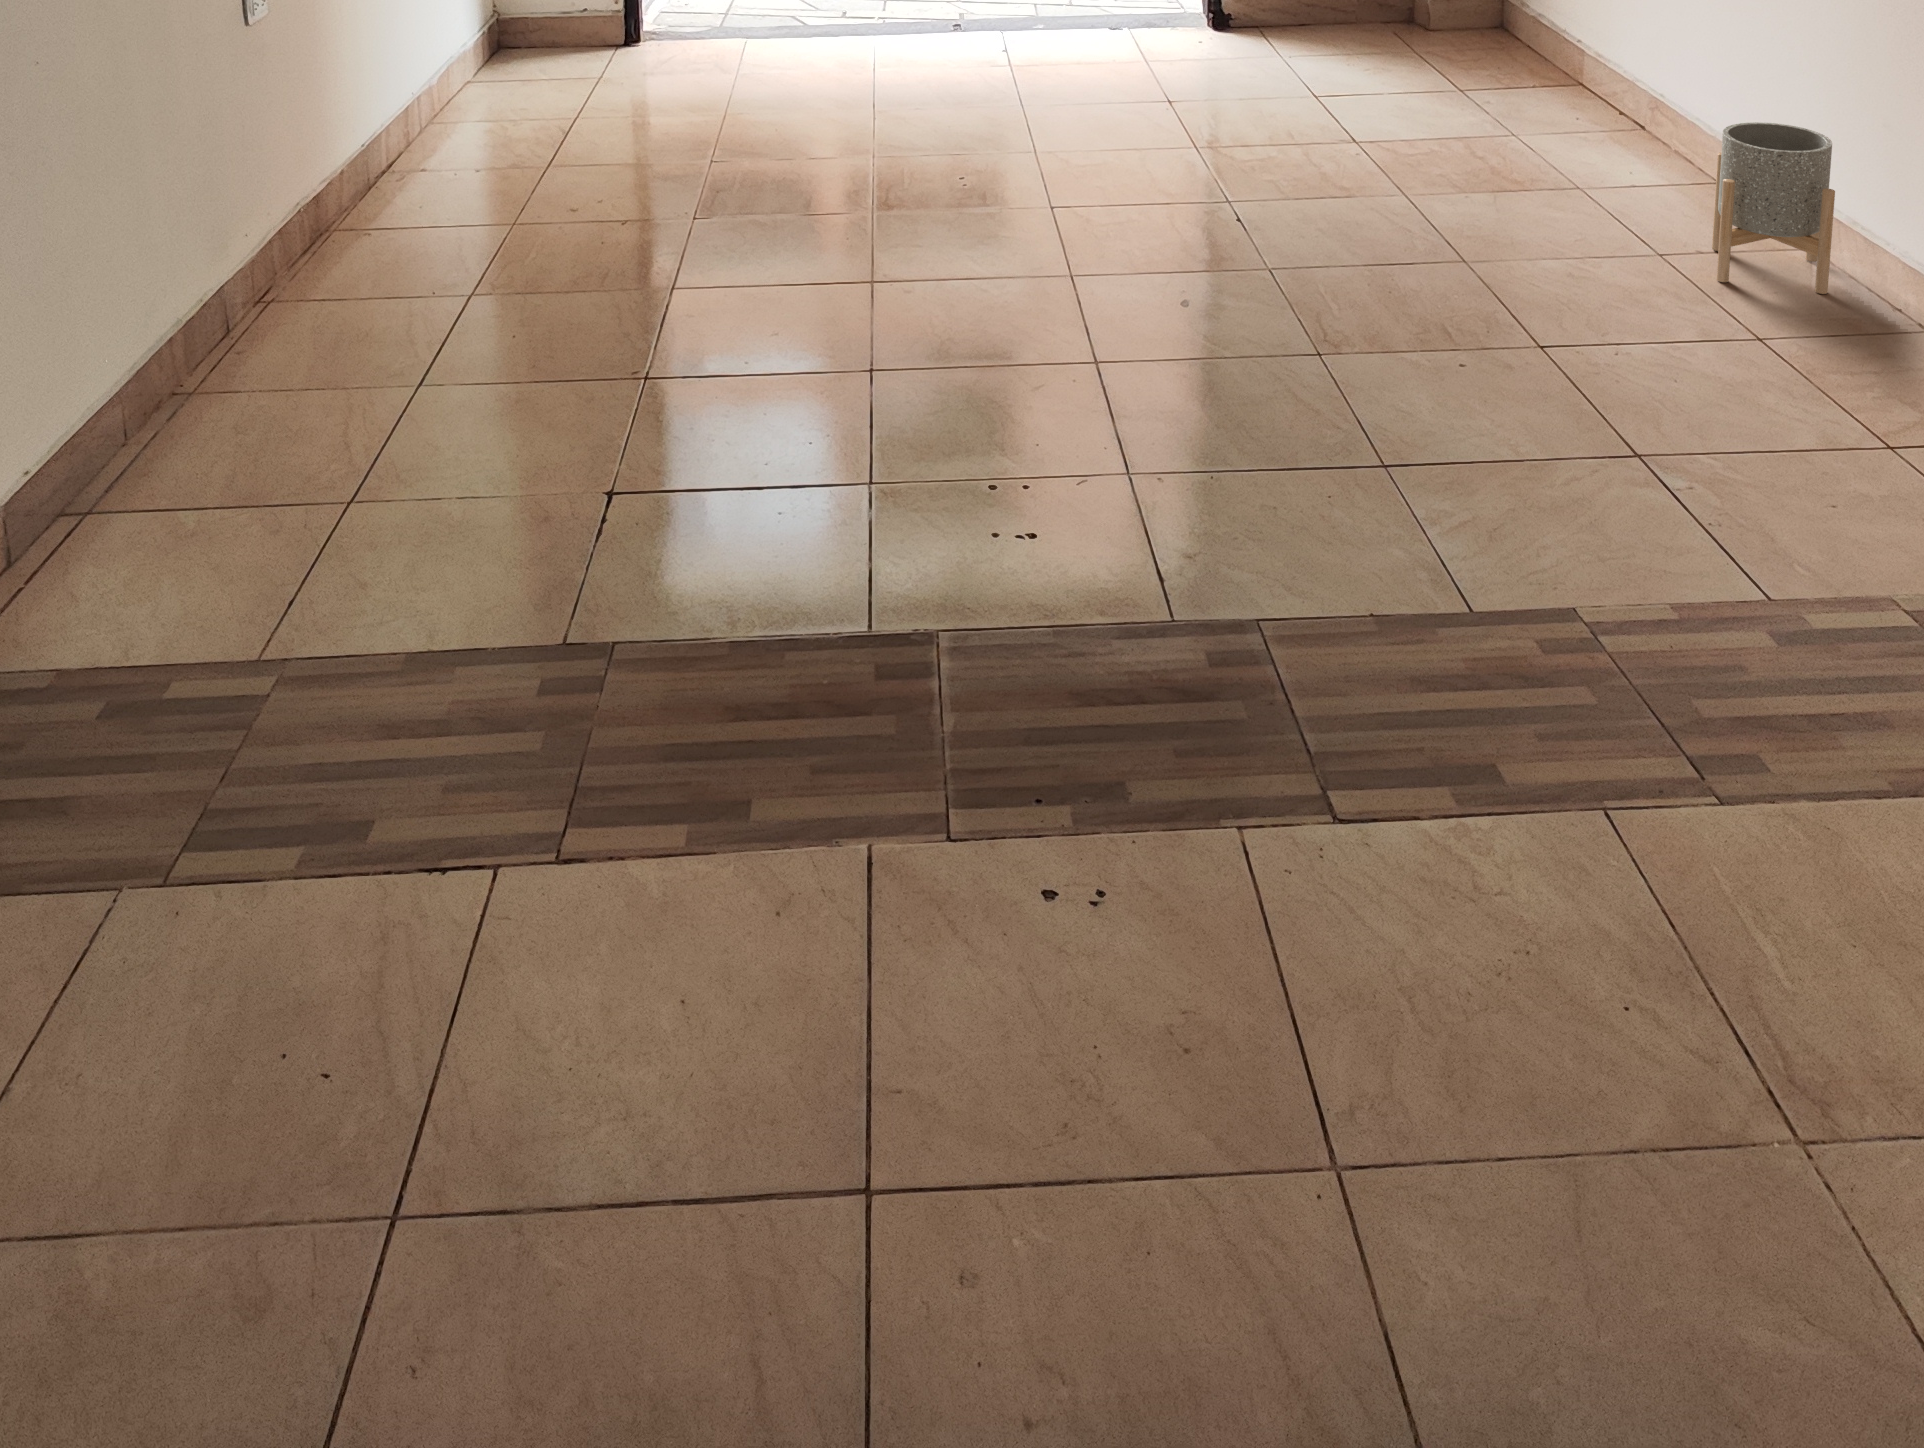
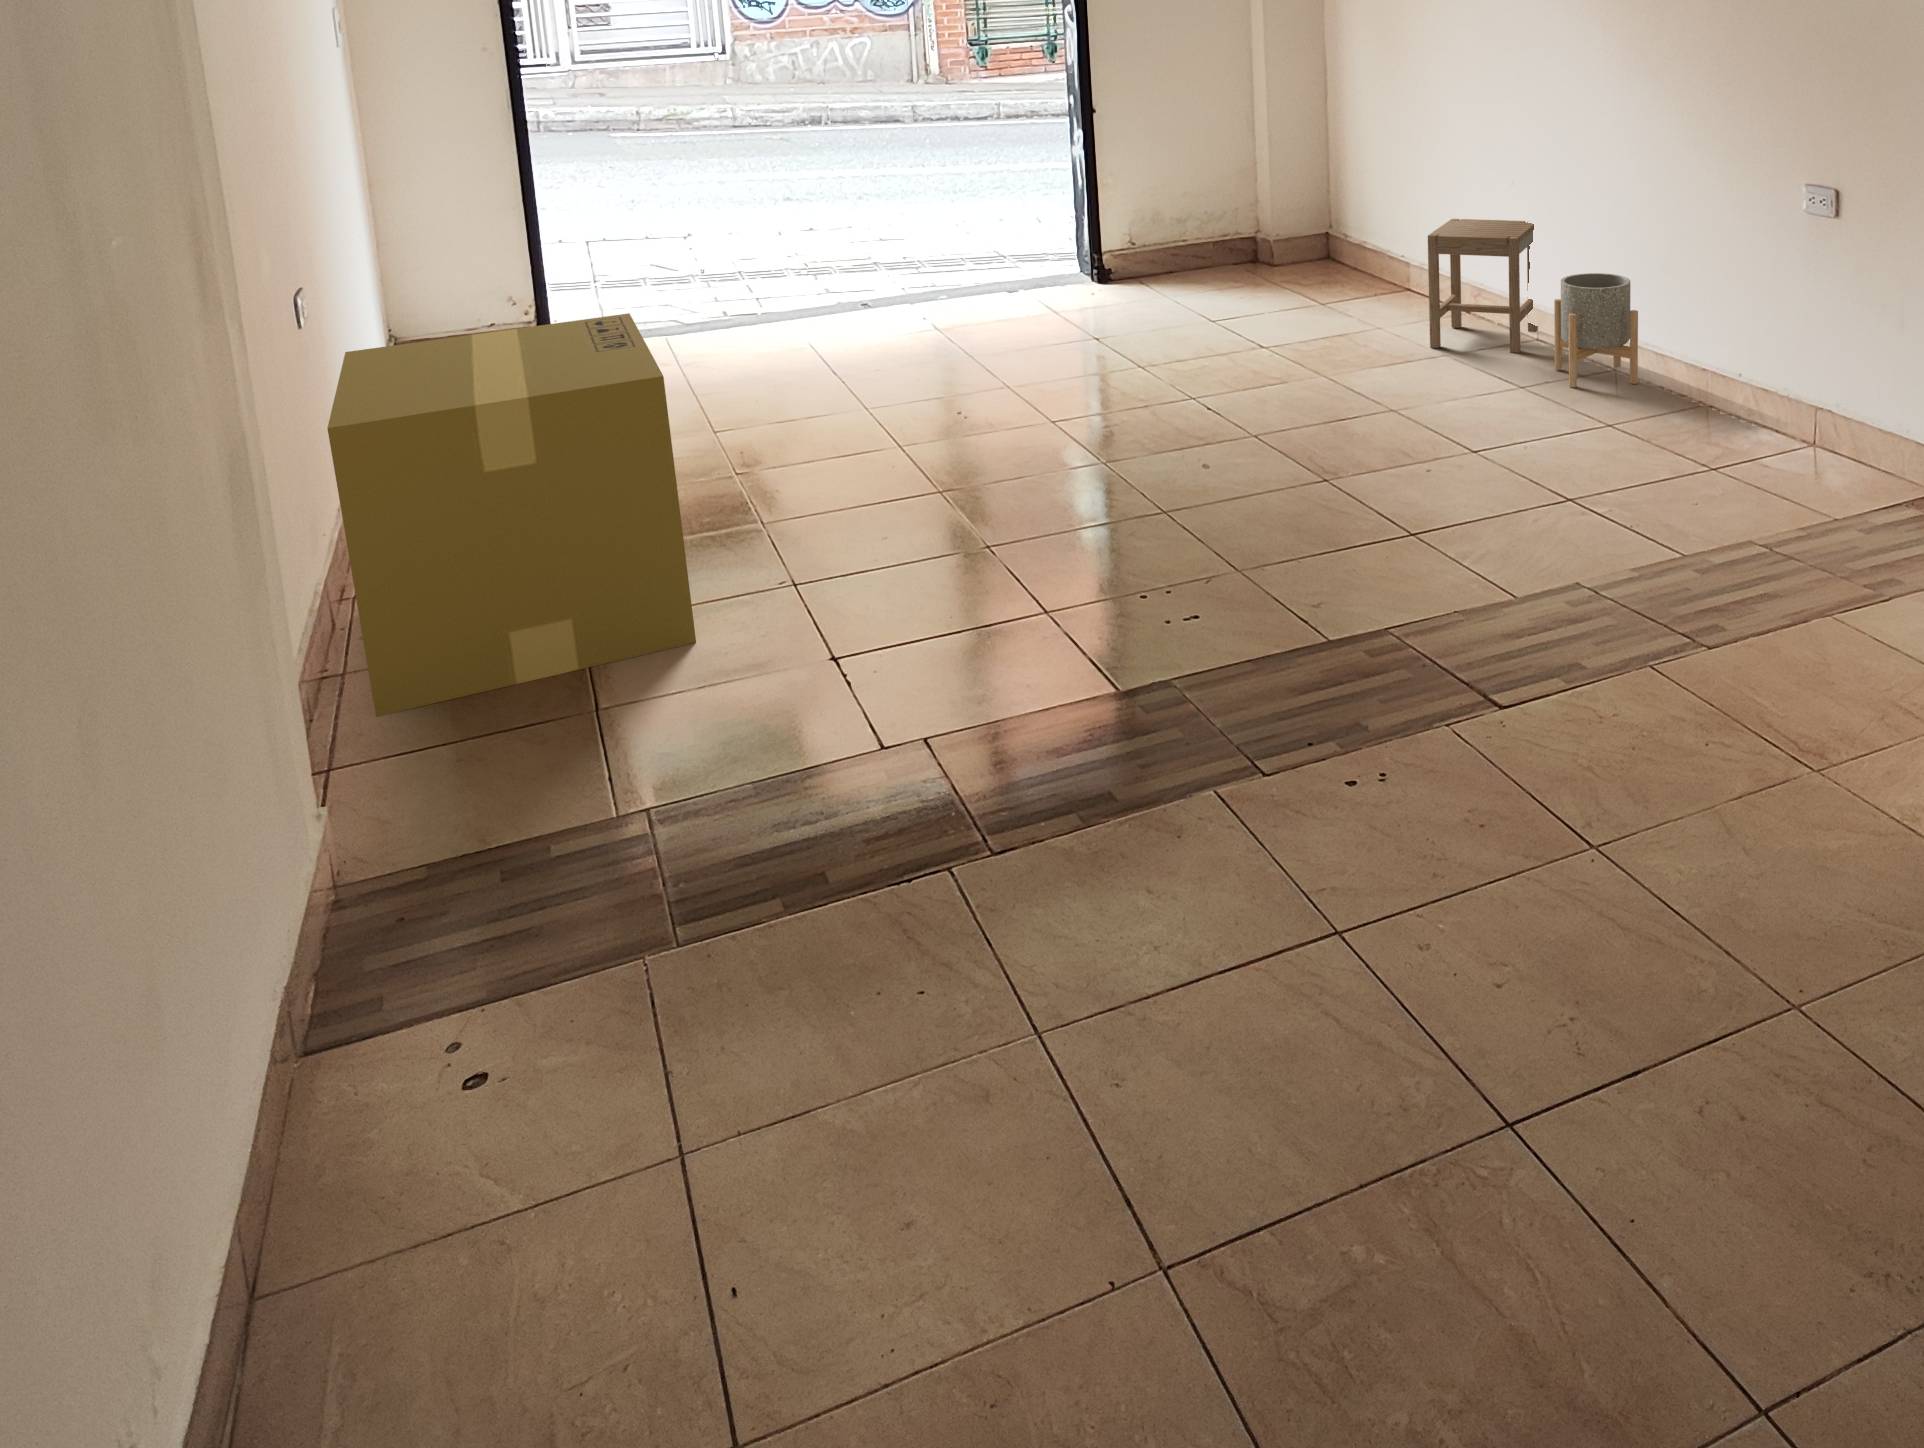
stool: none [1555,16,1735,213] -> present [1428,219,1538,353]
cardboard box: none [147,33,551,423] -> present [327,313,696,717]

